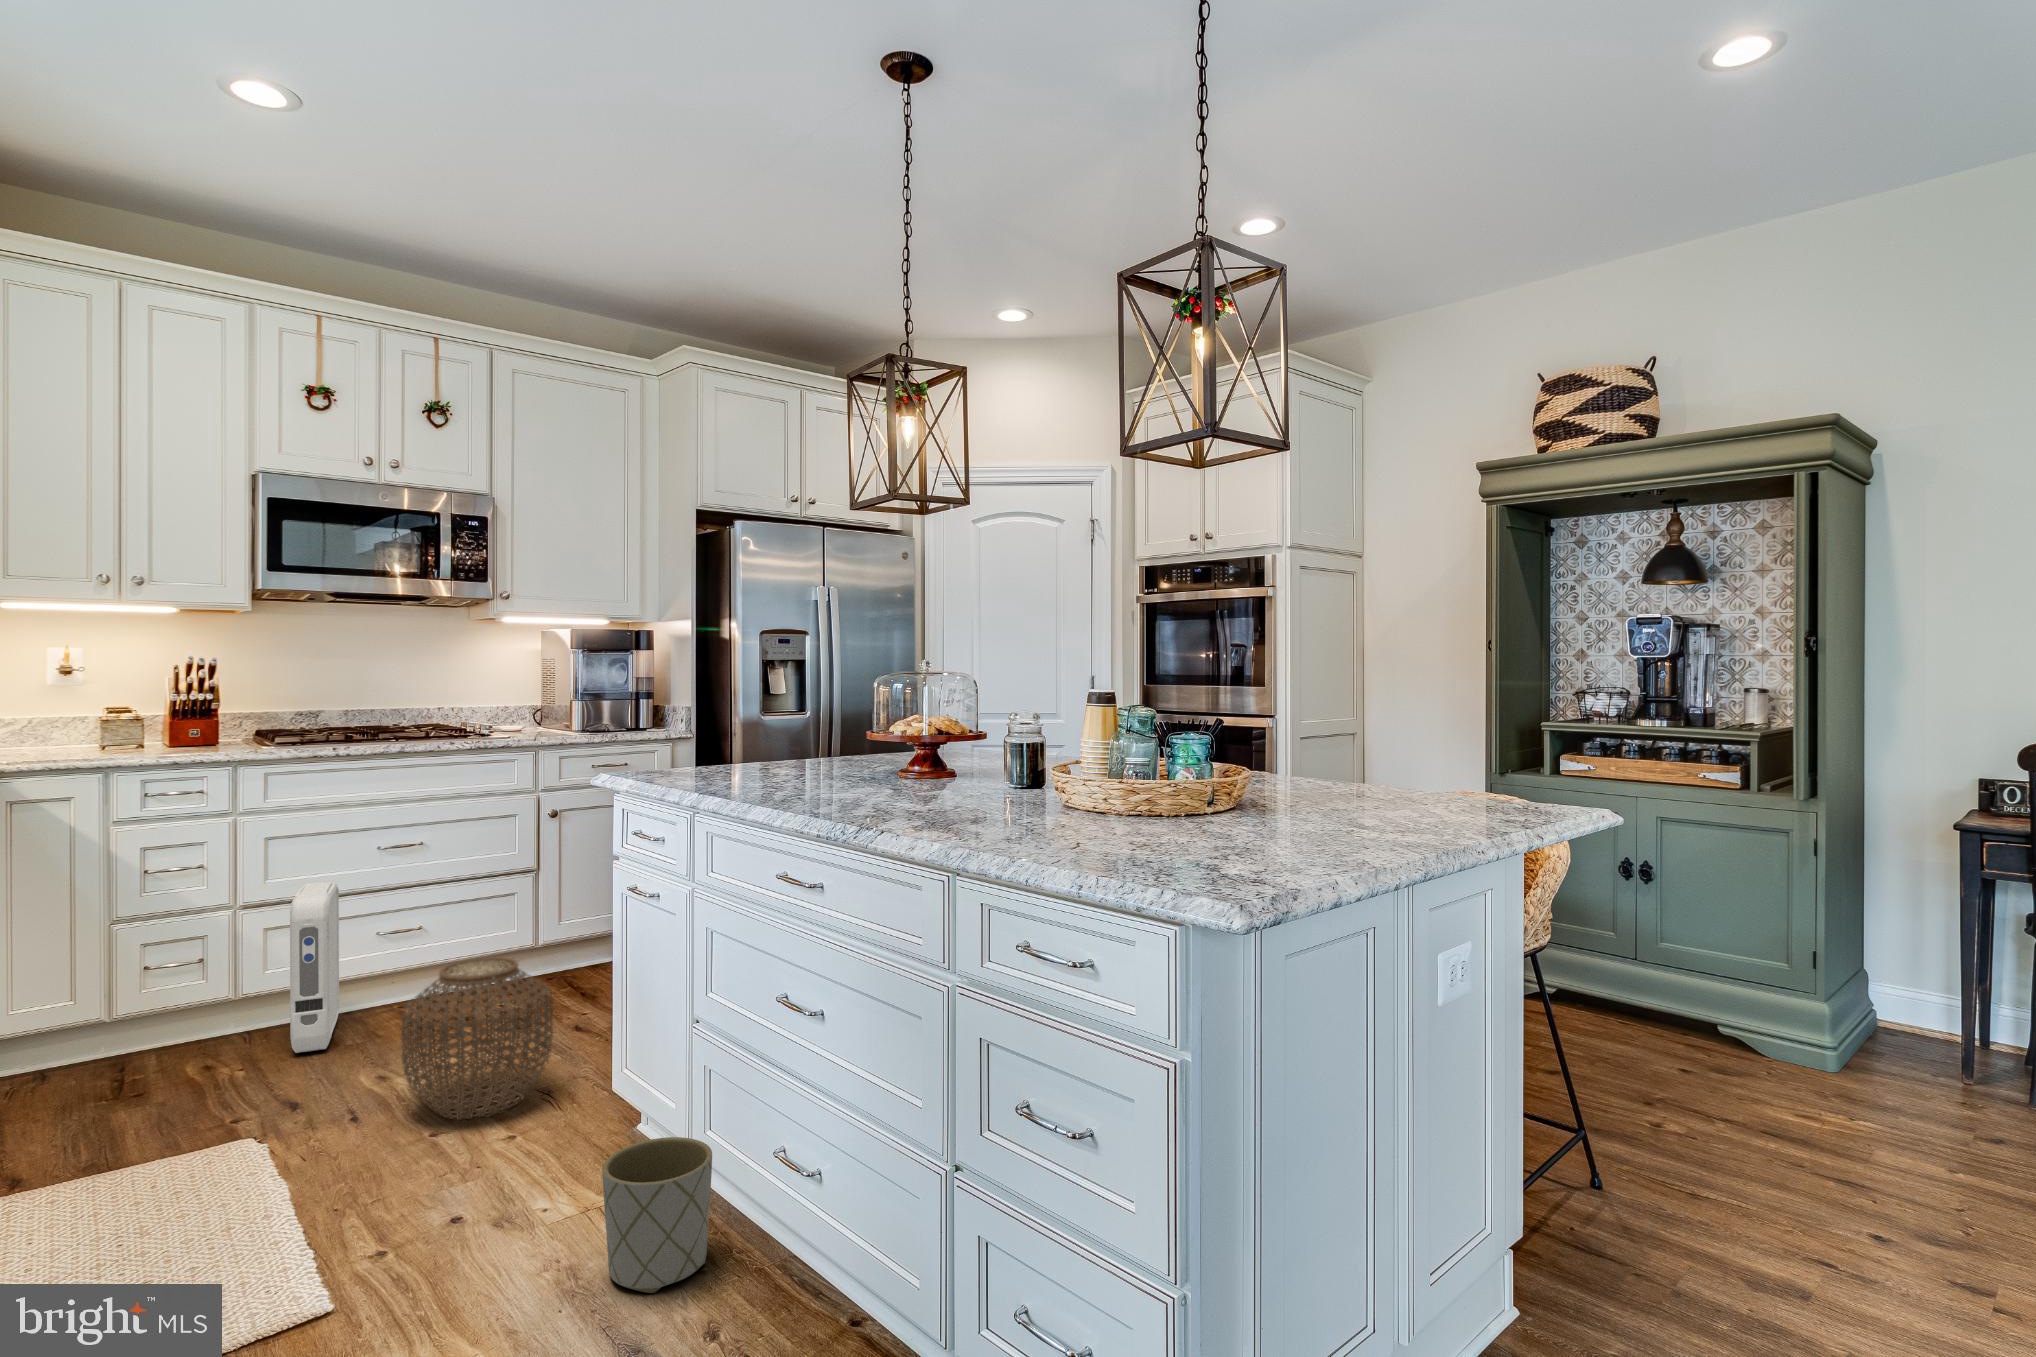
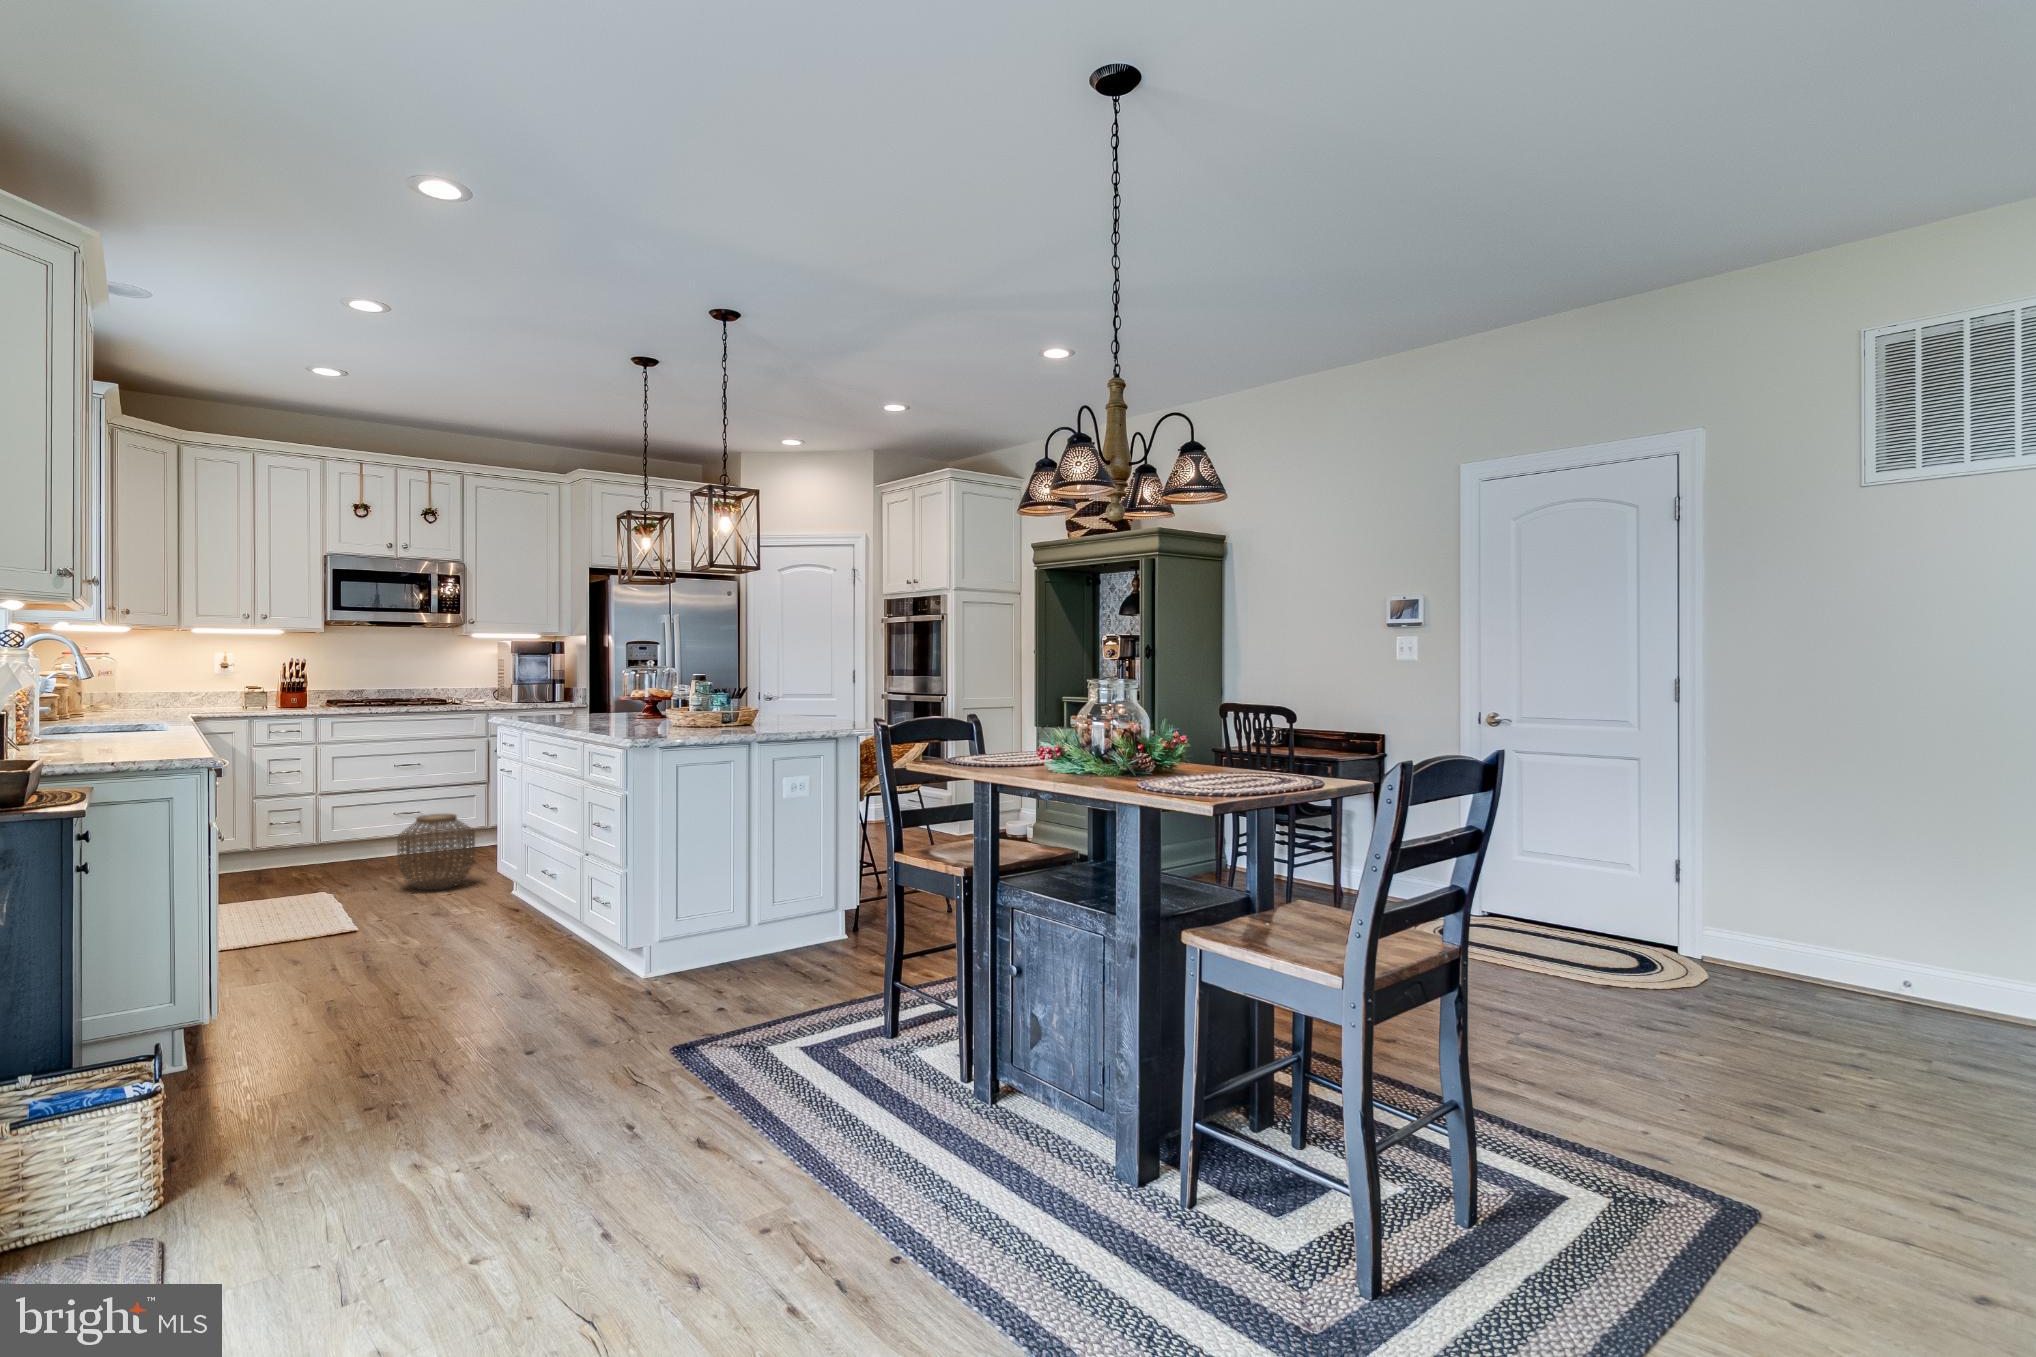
air purifier: present [290,882,339,1053] -> none [345,782,372,870]
planter: present [602,1137,712,1293] -> none [469,874,520,930]

